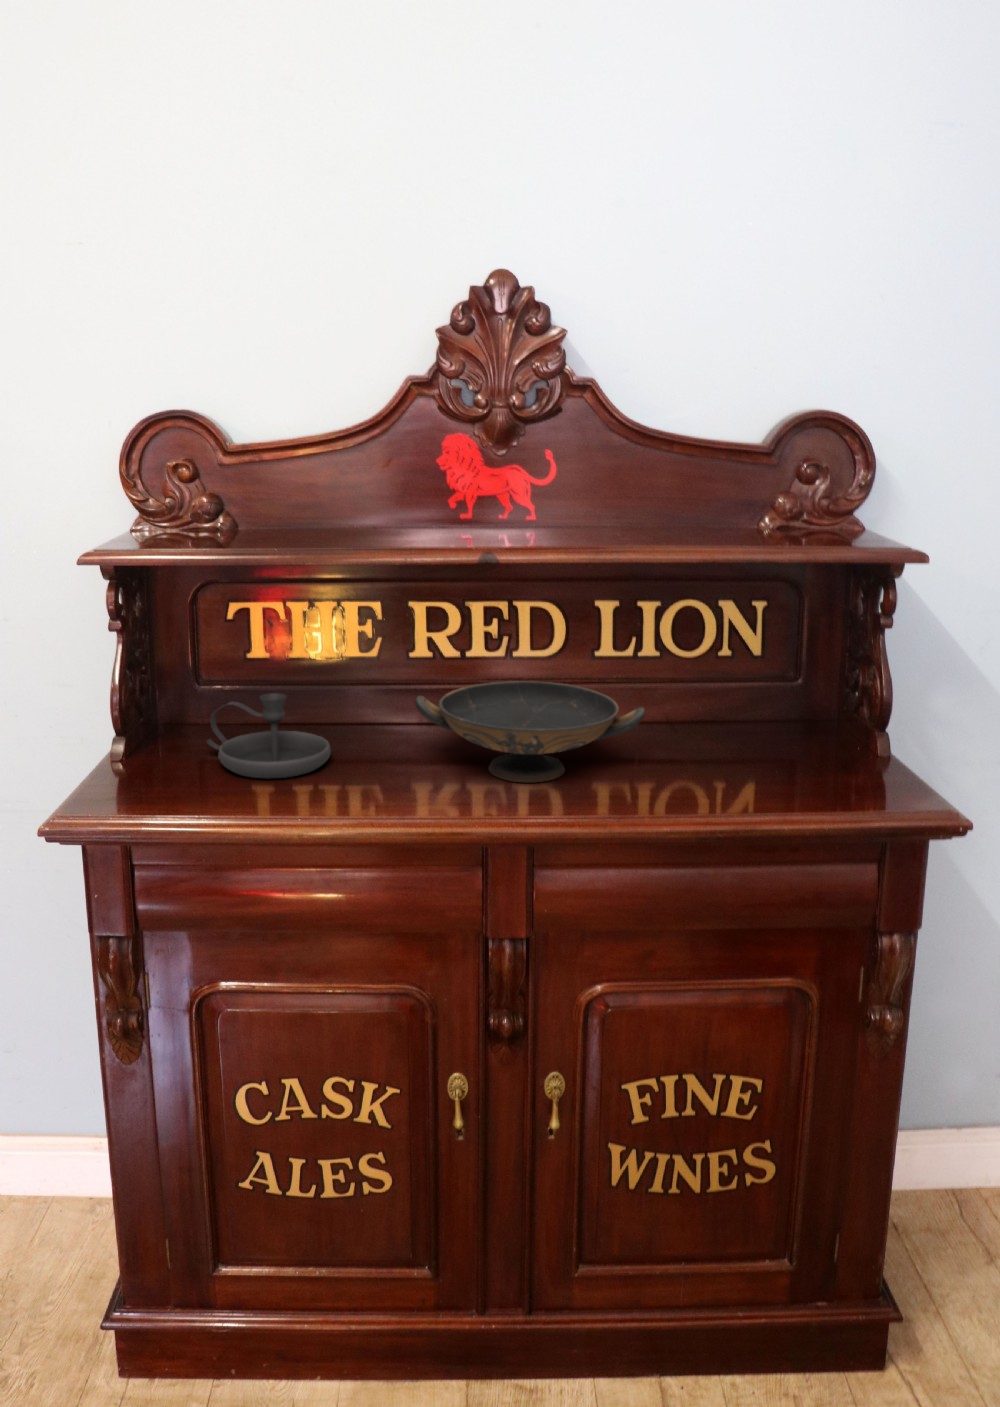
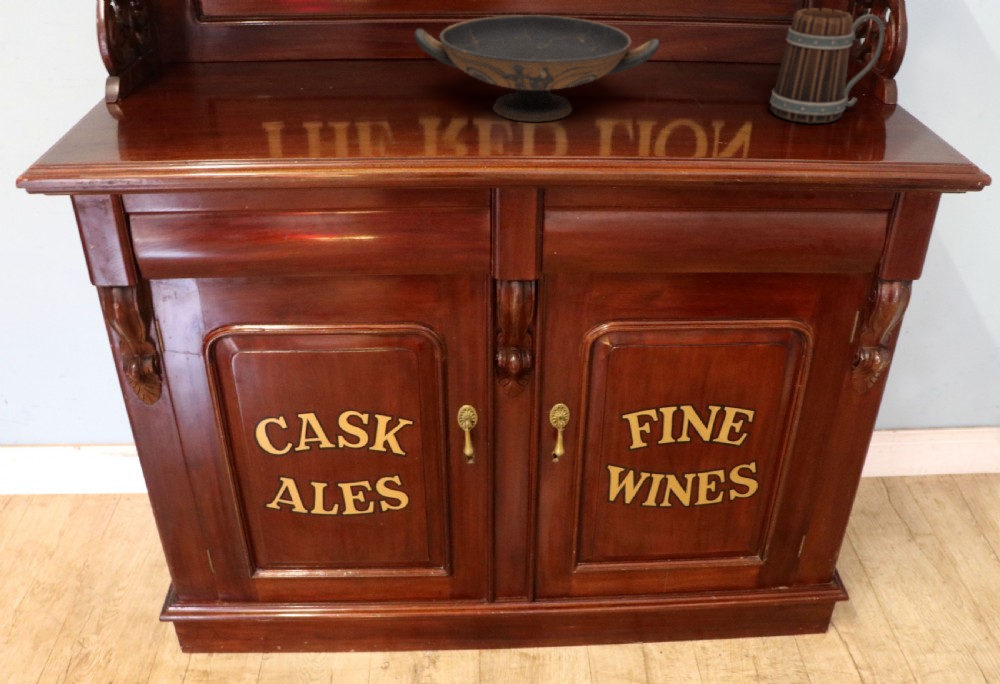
beer mug: none [756,680,859,786] -> present [770,8,884,123]
candlestick: present [207,693,331,778] -> none [198,27,329,120]

